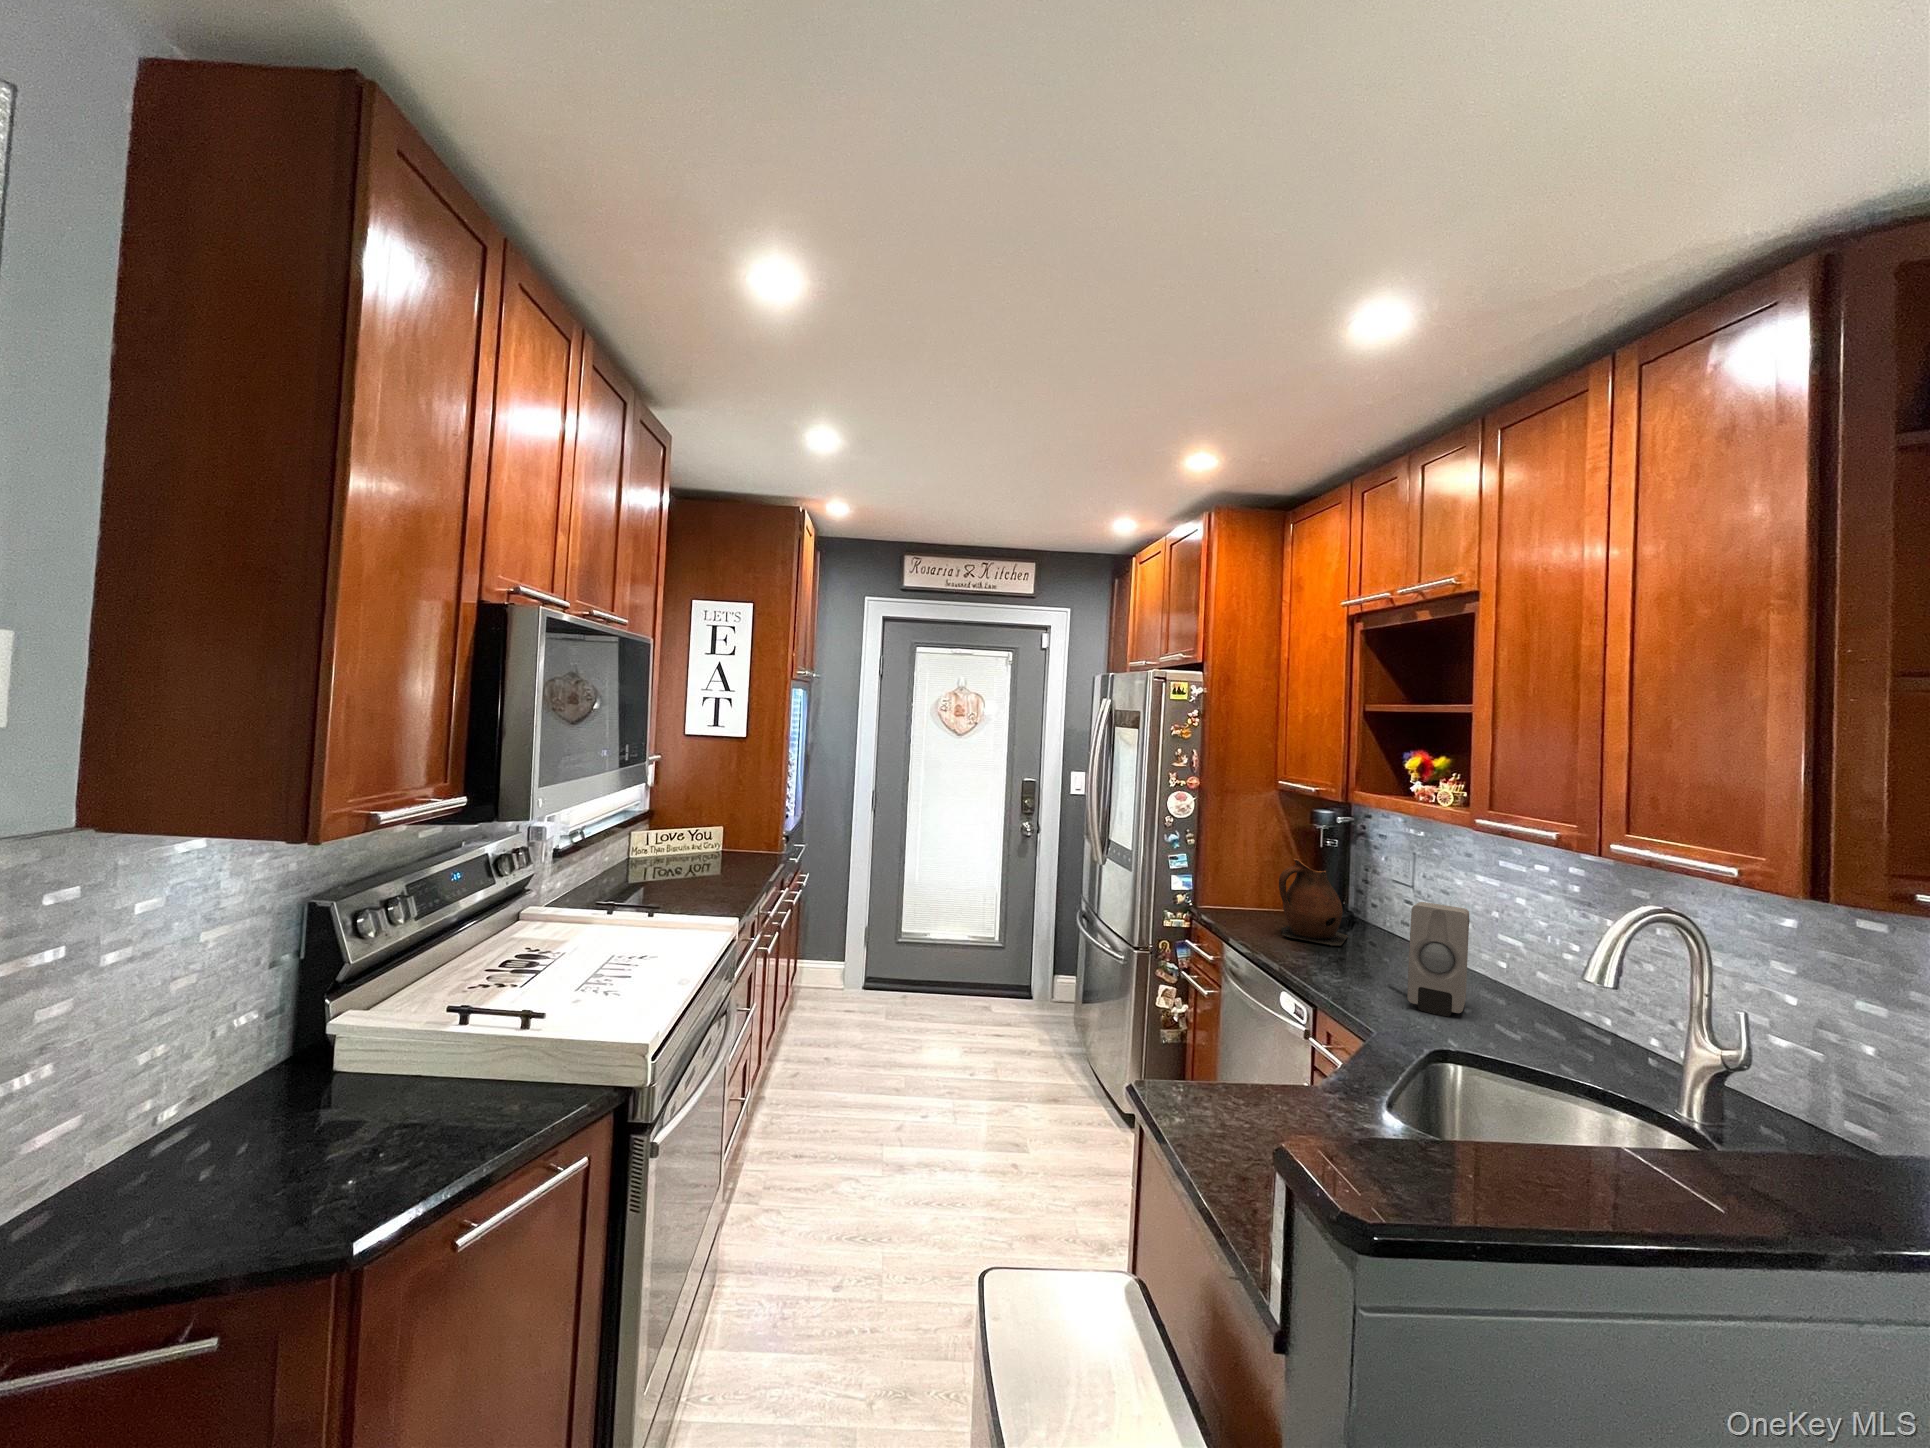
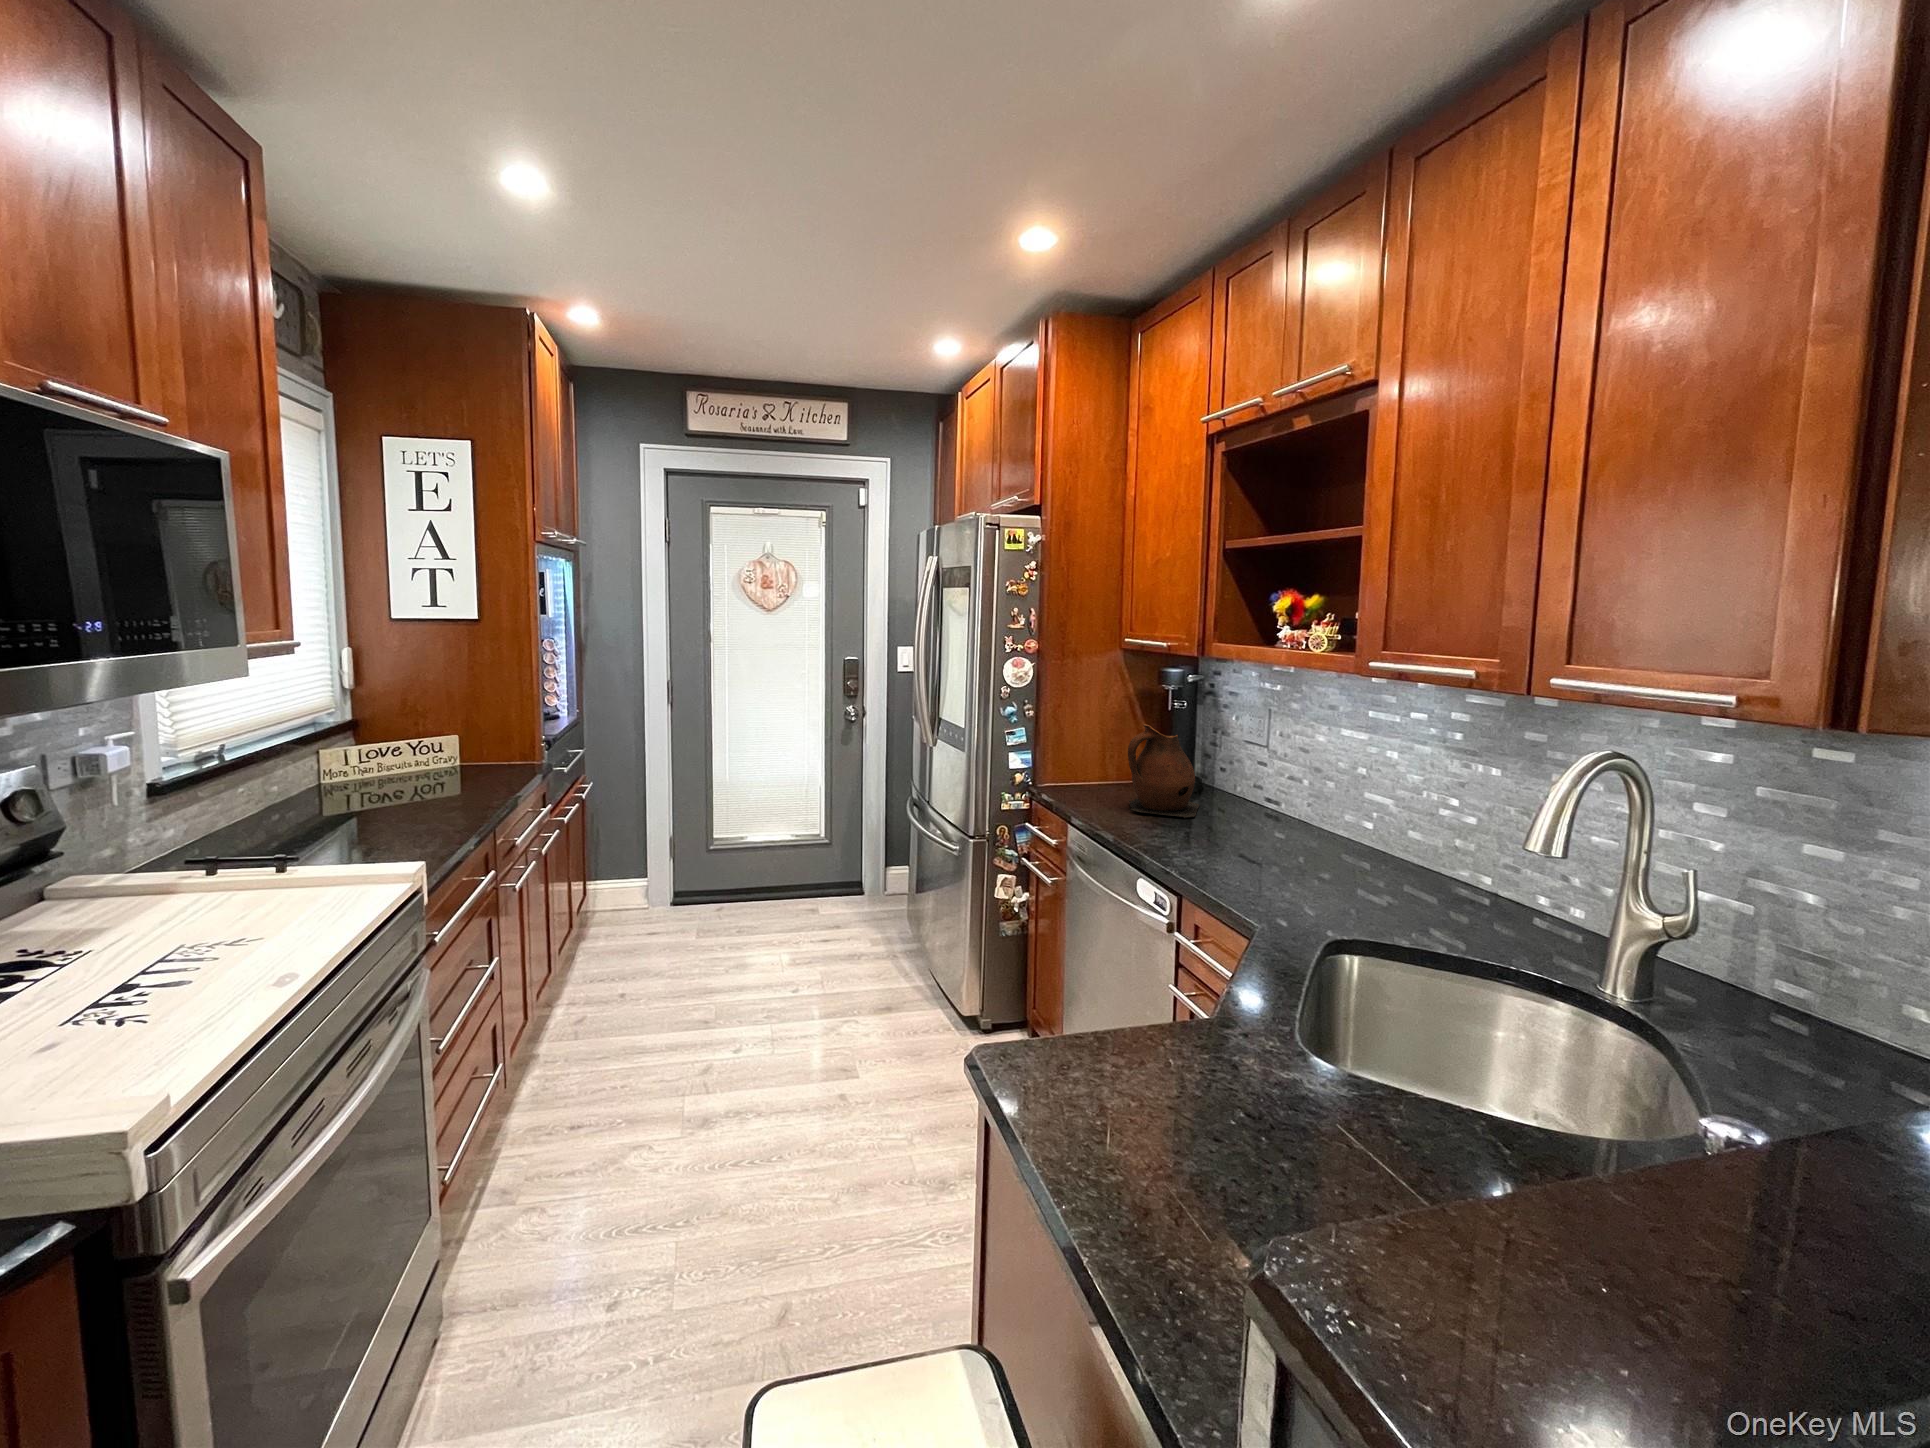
soap dispenser: present [1407,902,1470,1016] -> none [1283,764,1350,893]

